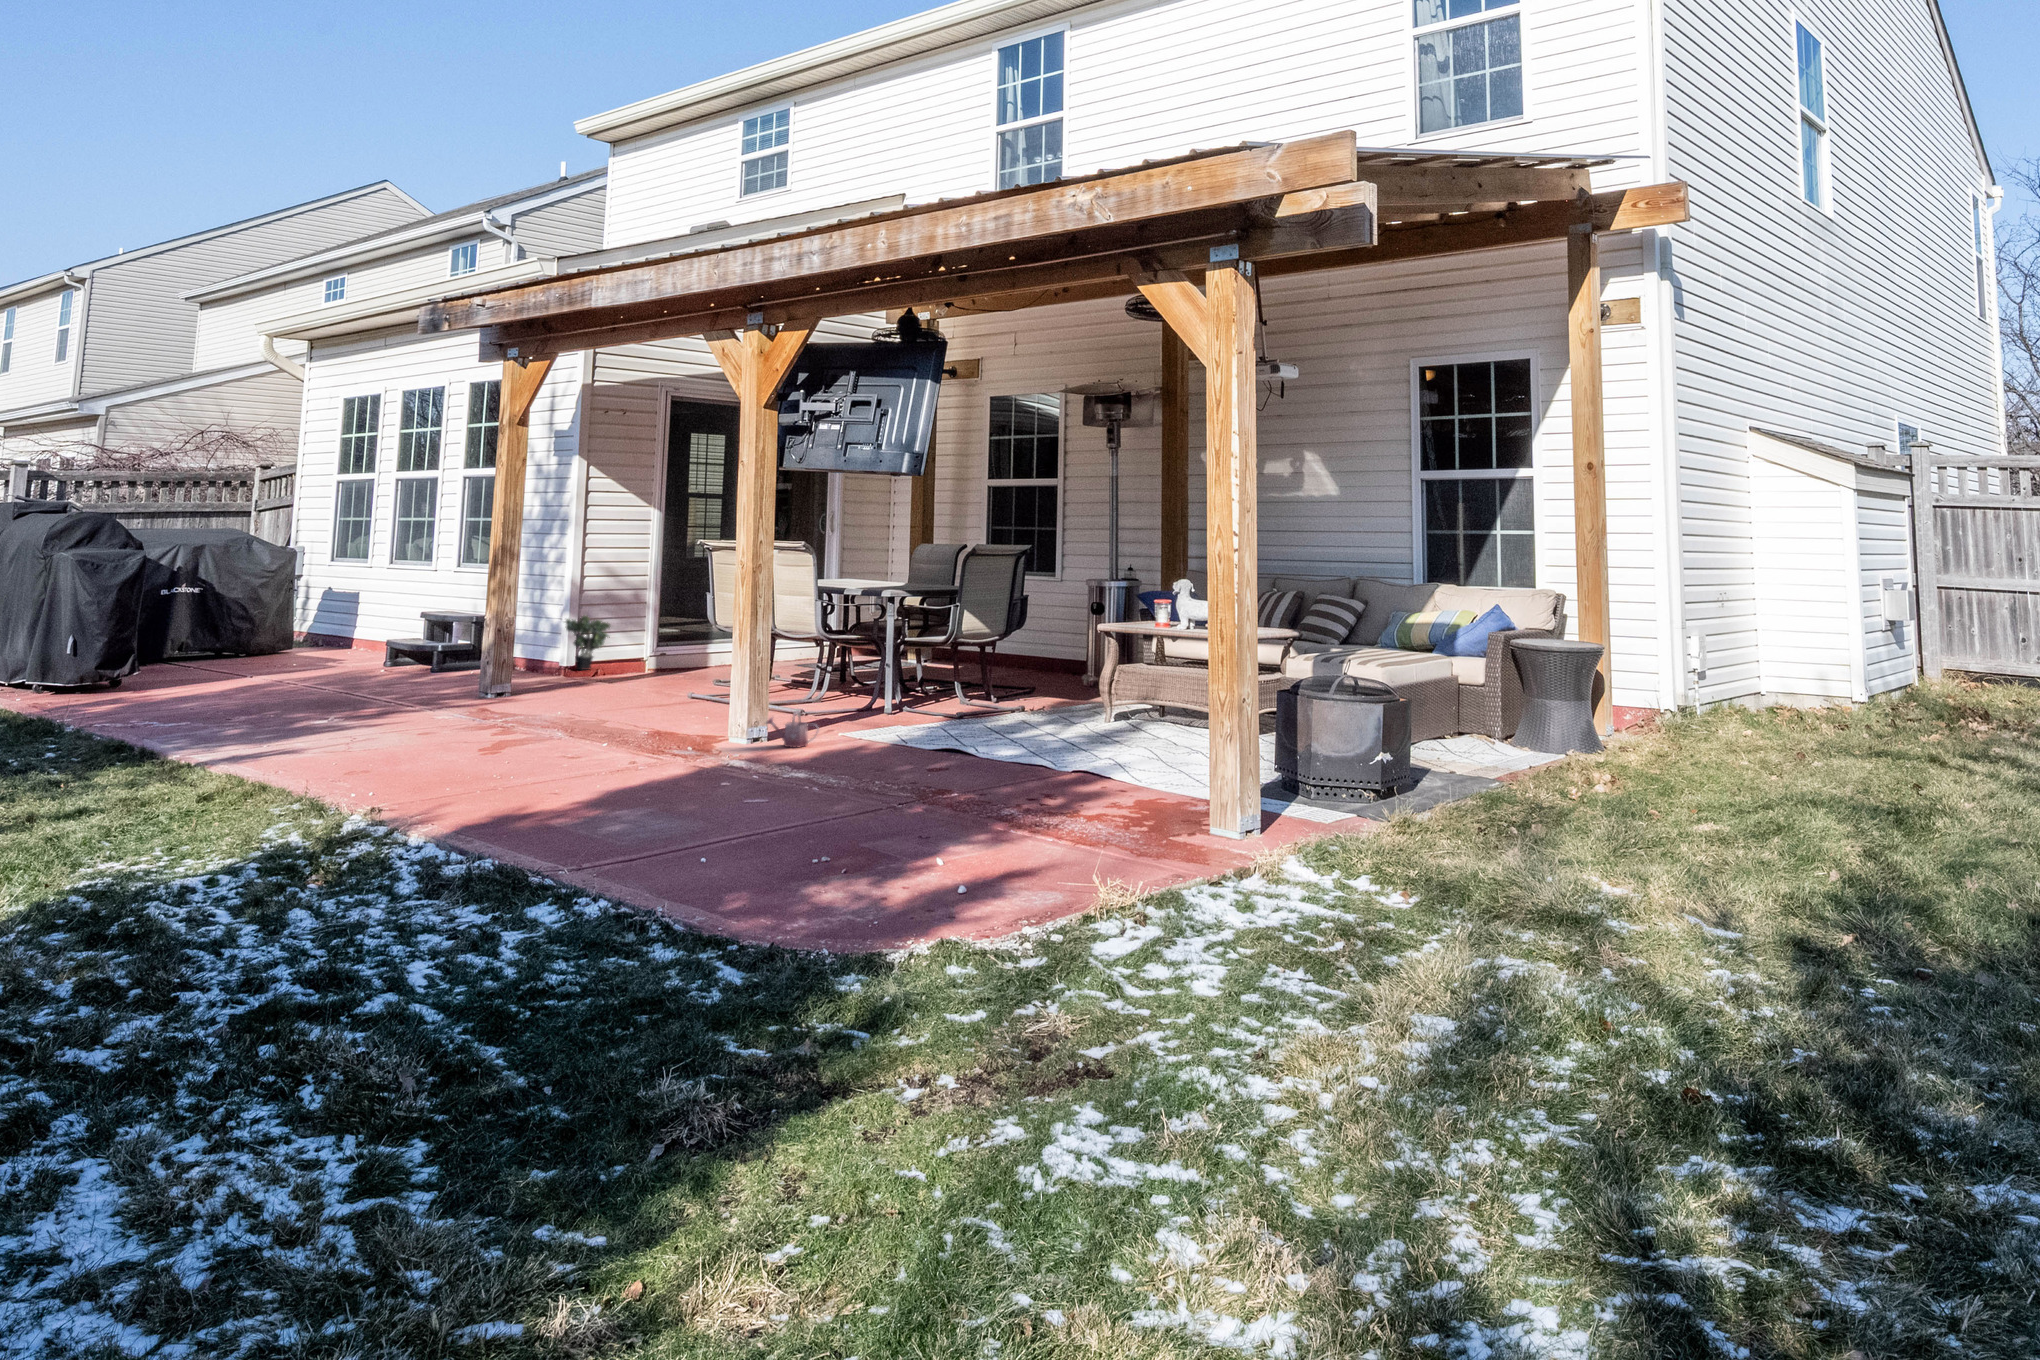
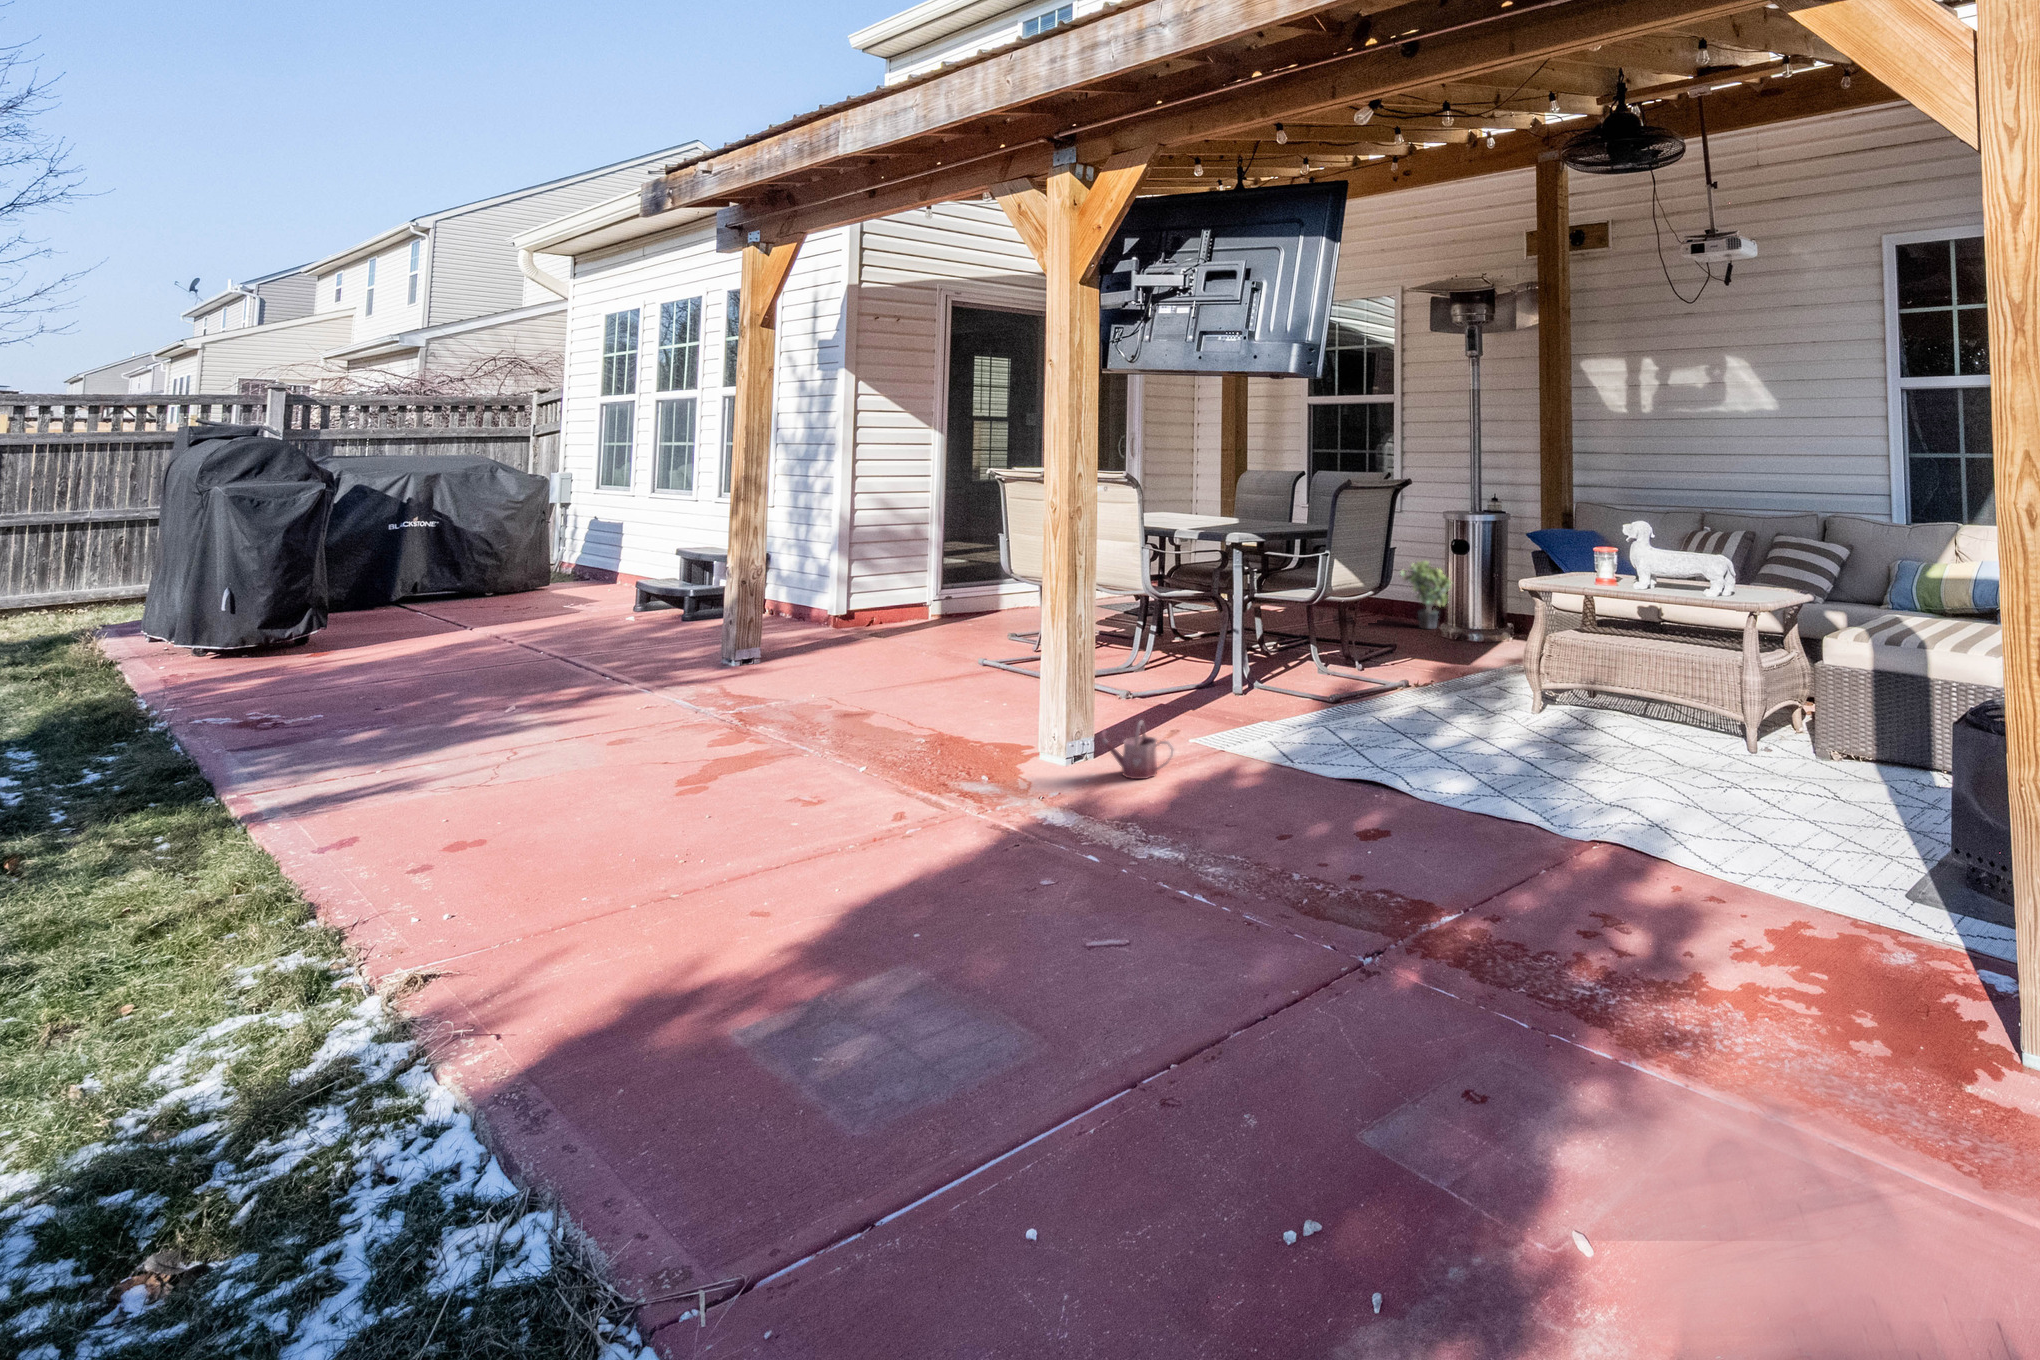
potted plant: present [565,616,610,670] -> present [1400,561,1451,629]

